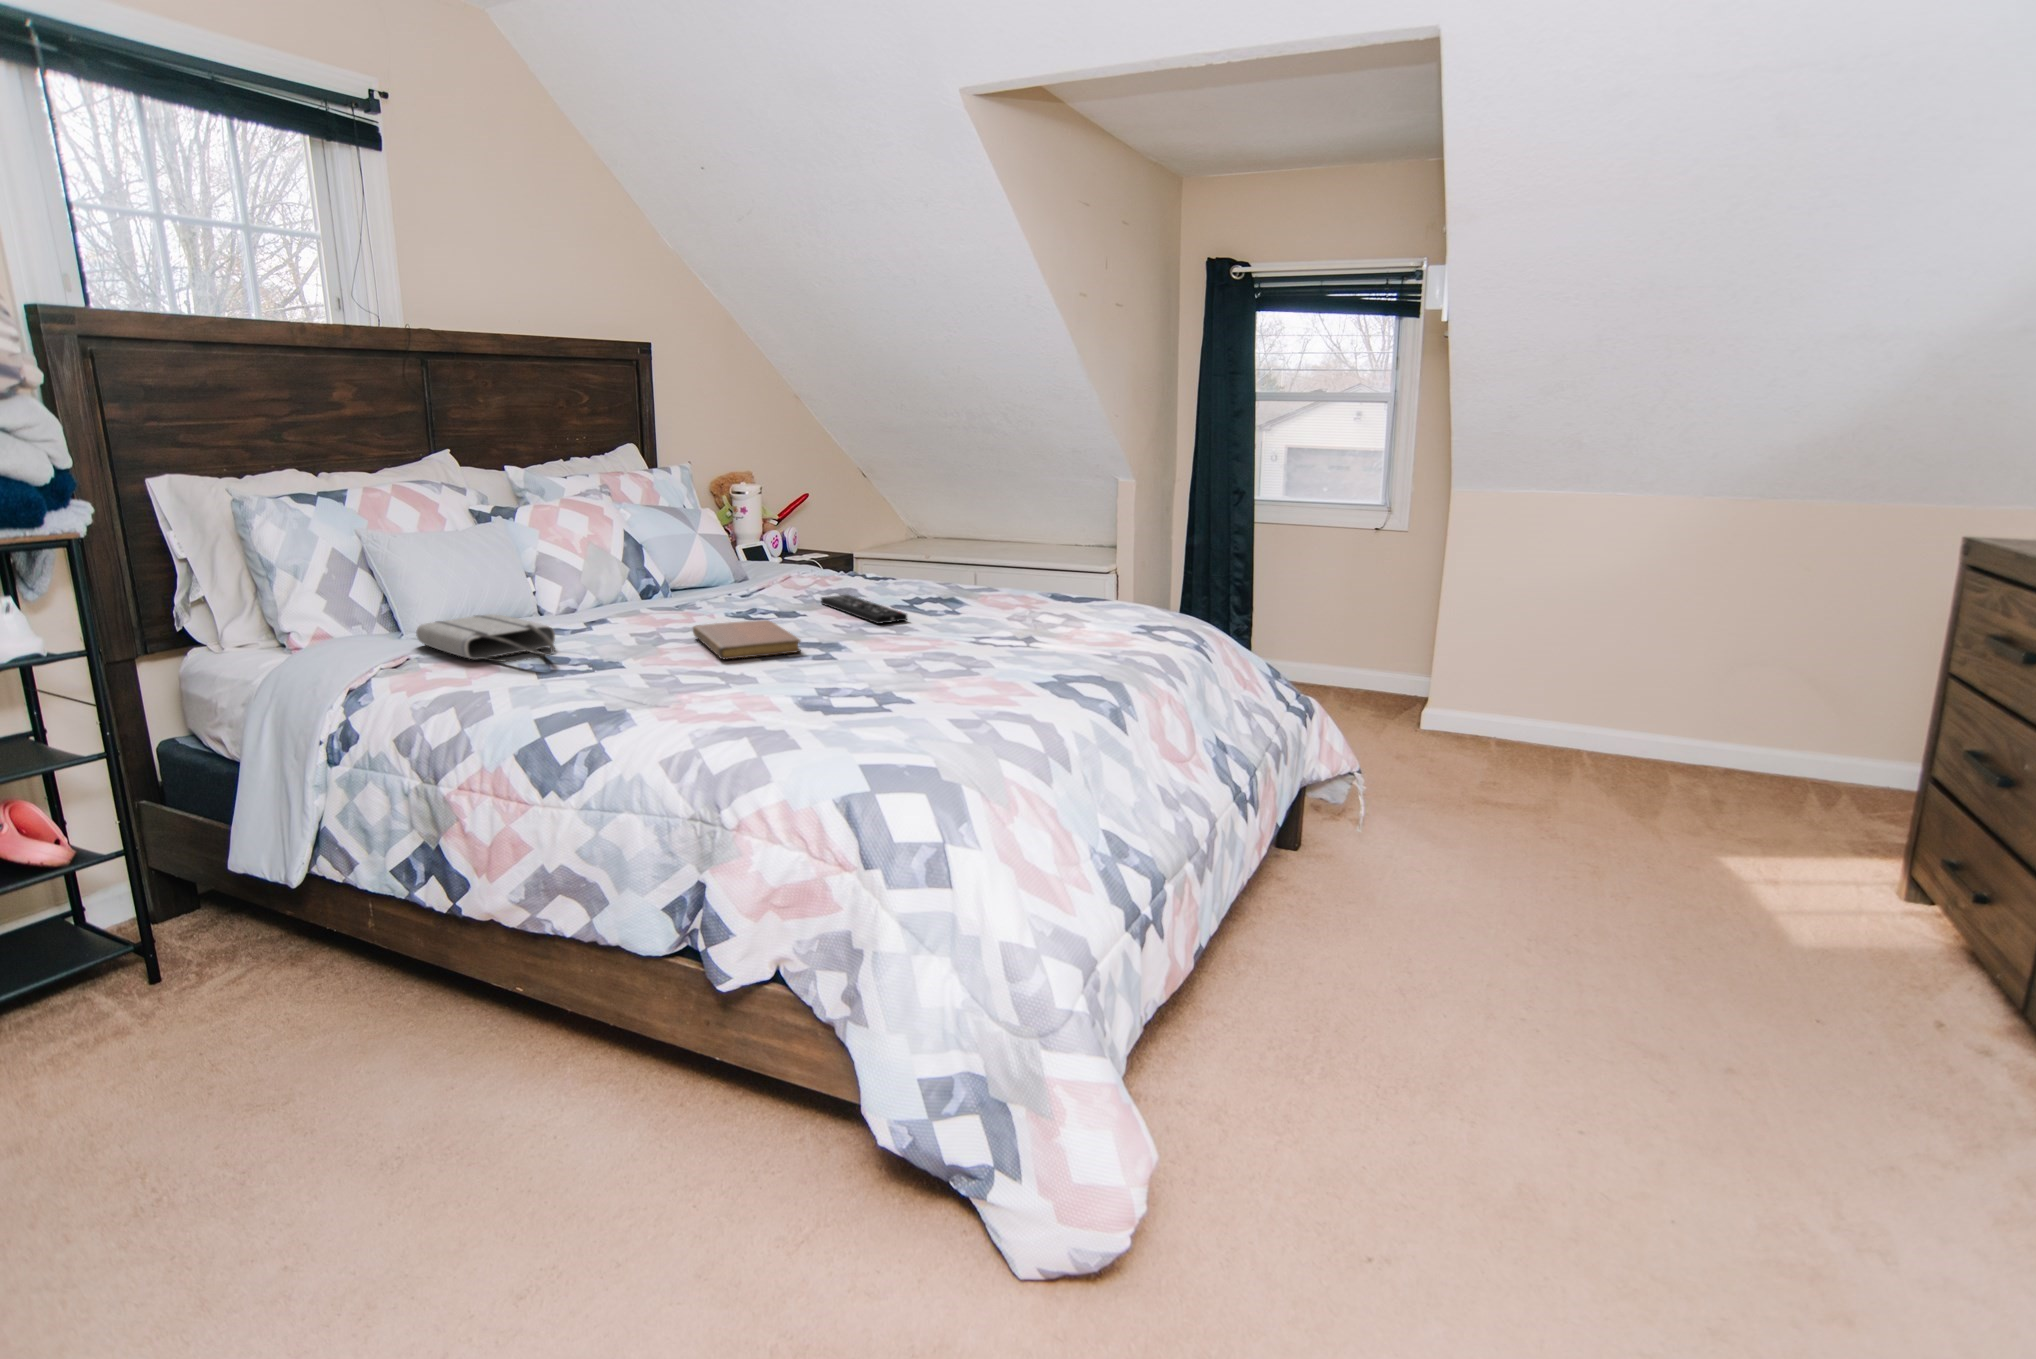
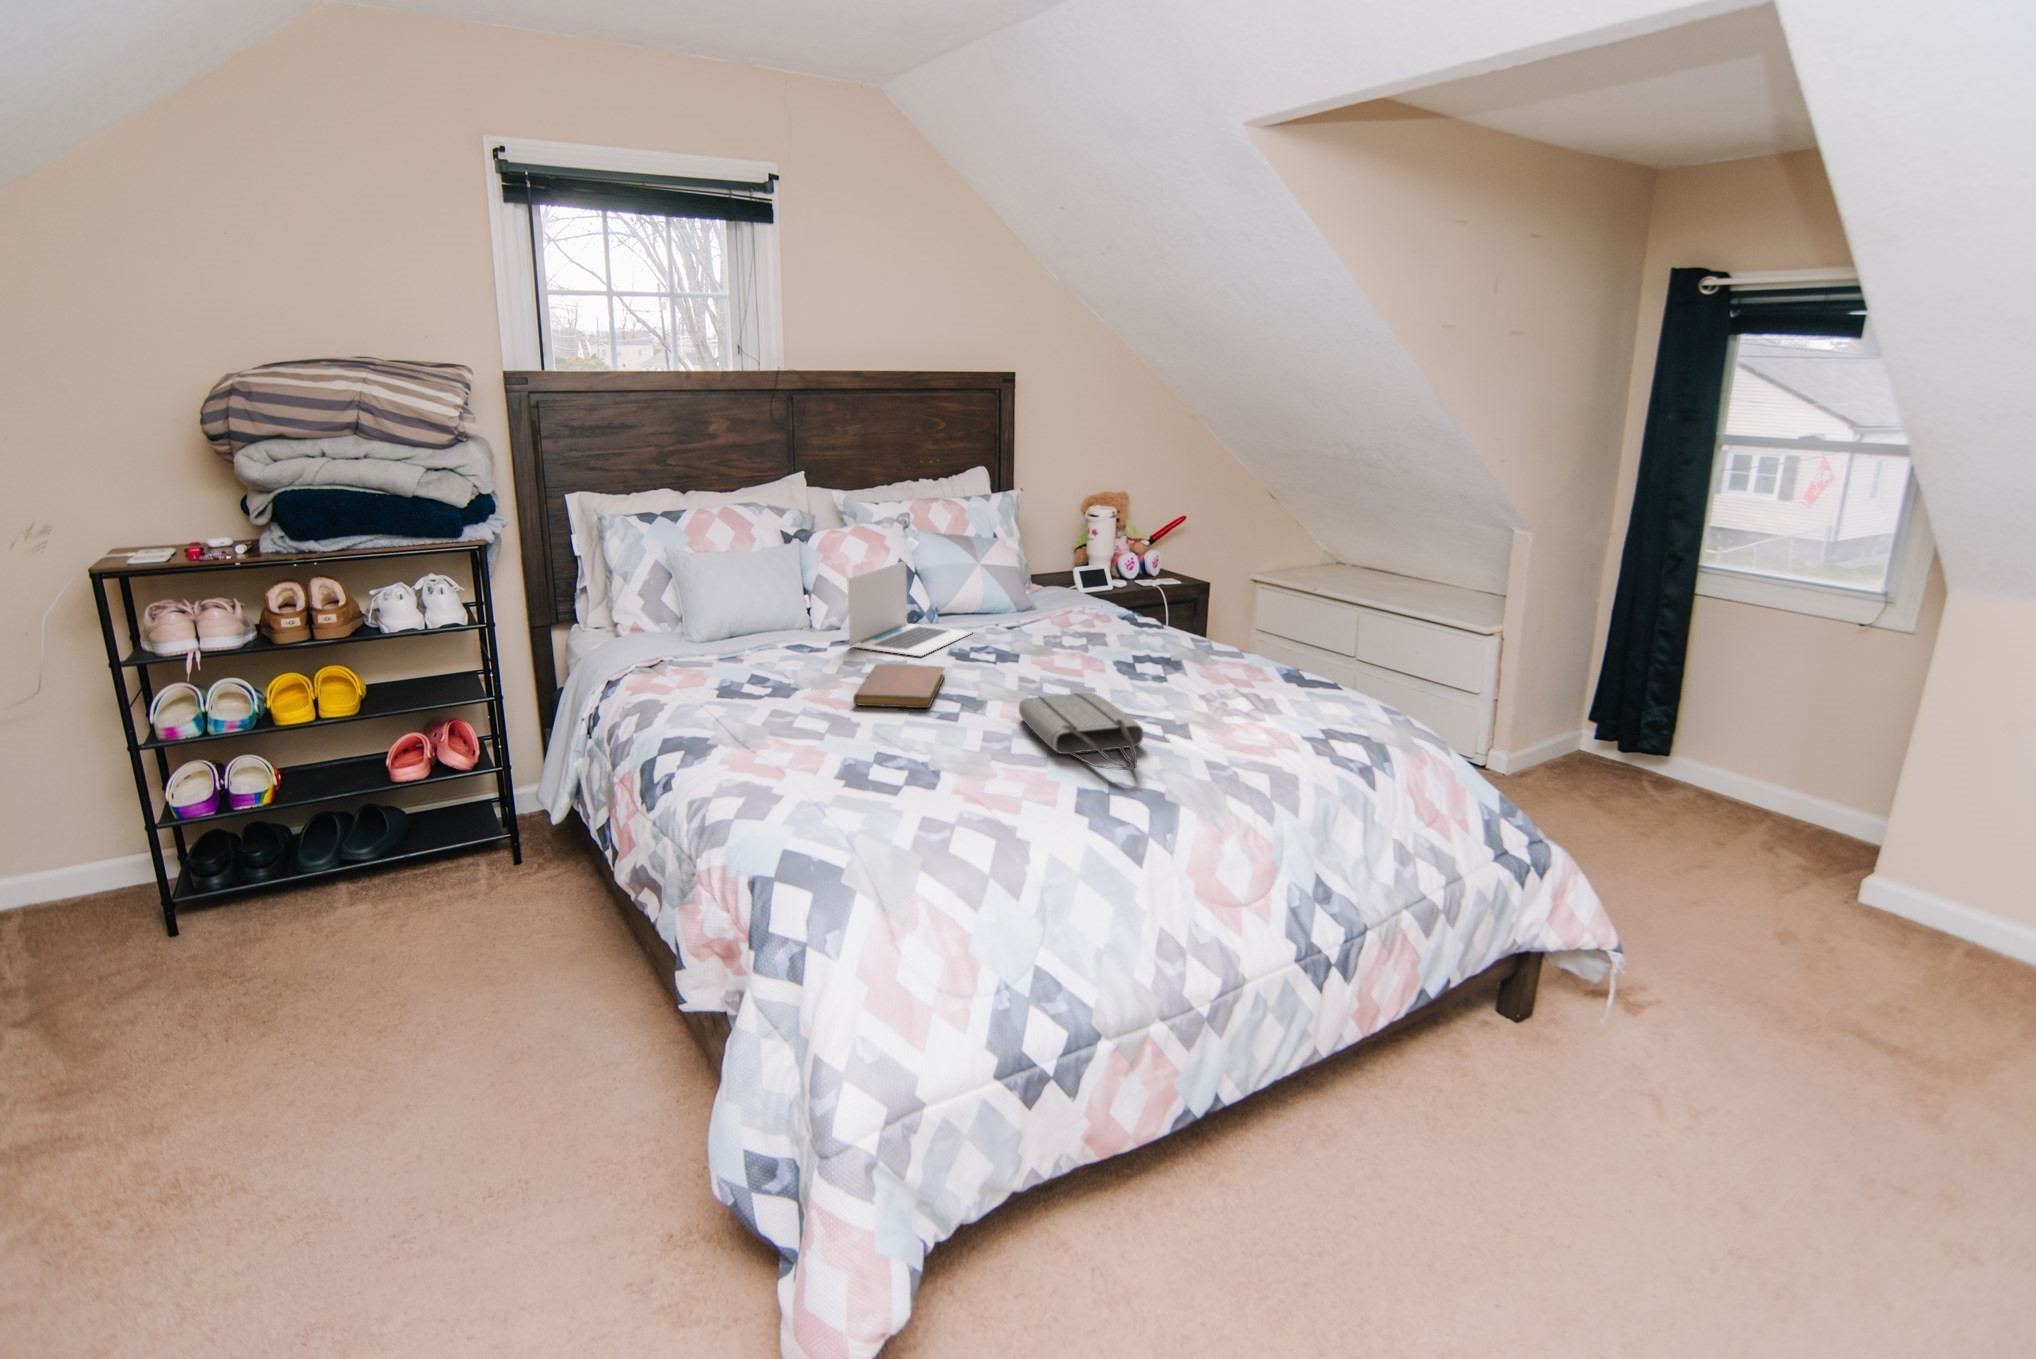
laptop: none [614,530,731,622] -> present [847,561,972,656]
remote control: present [821,595,907,624] -> none [1038,644,1078,685]
tote bag: present [416,614,555,662] -> present [1019,693,1144,770]

